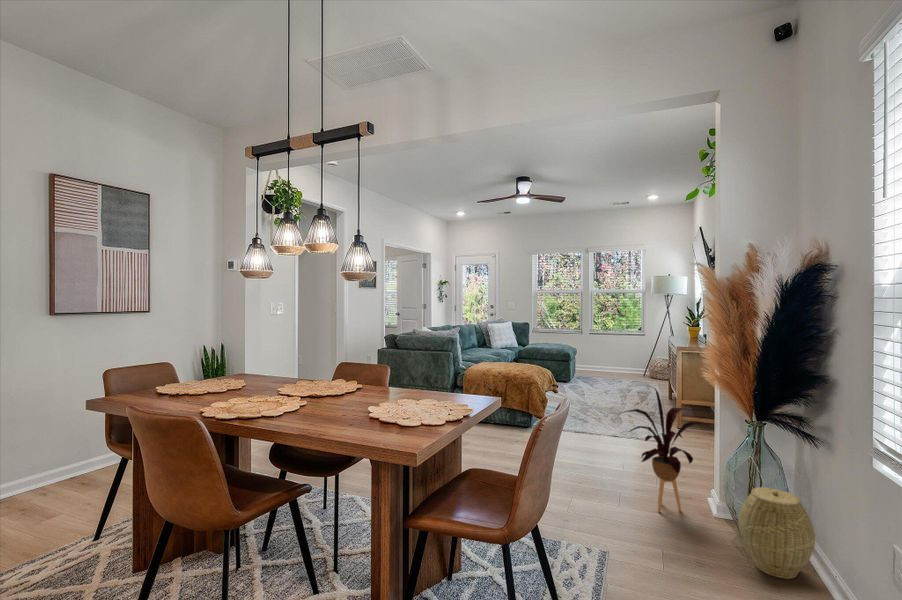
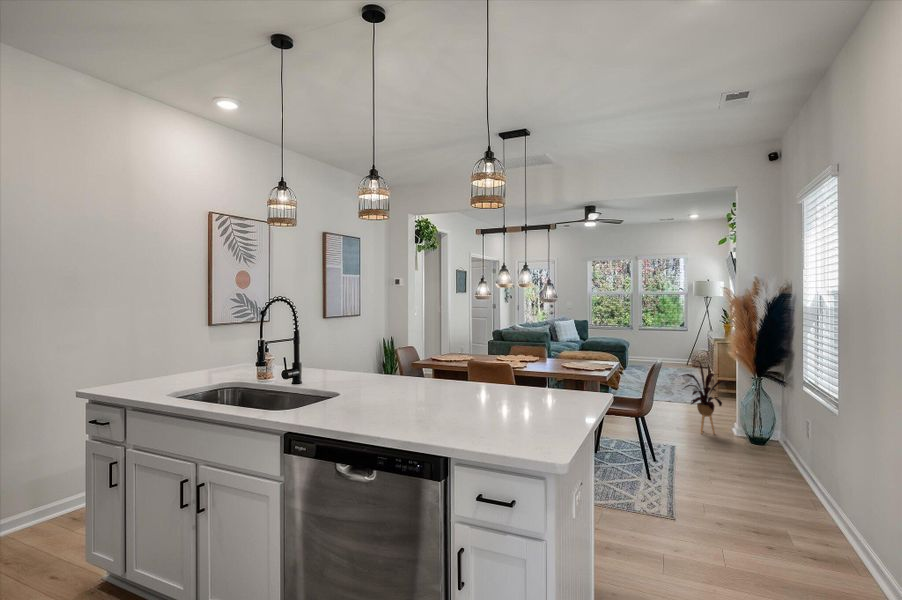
woven basket: present [739,487,815,579] -> none [745,412,784,455]

